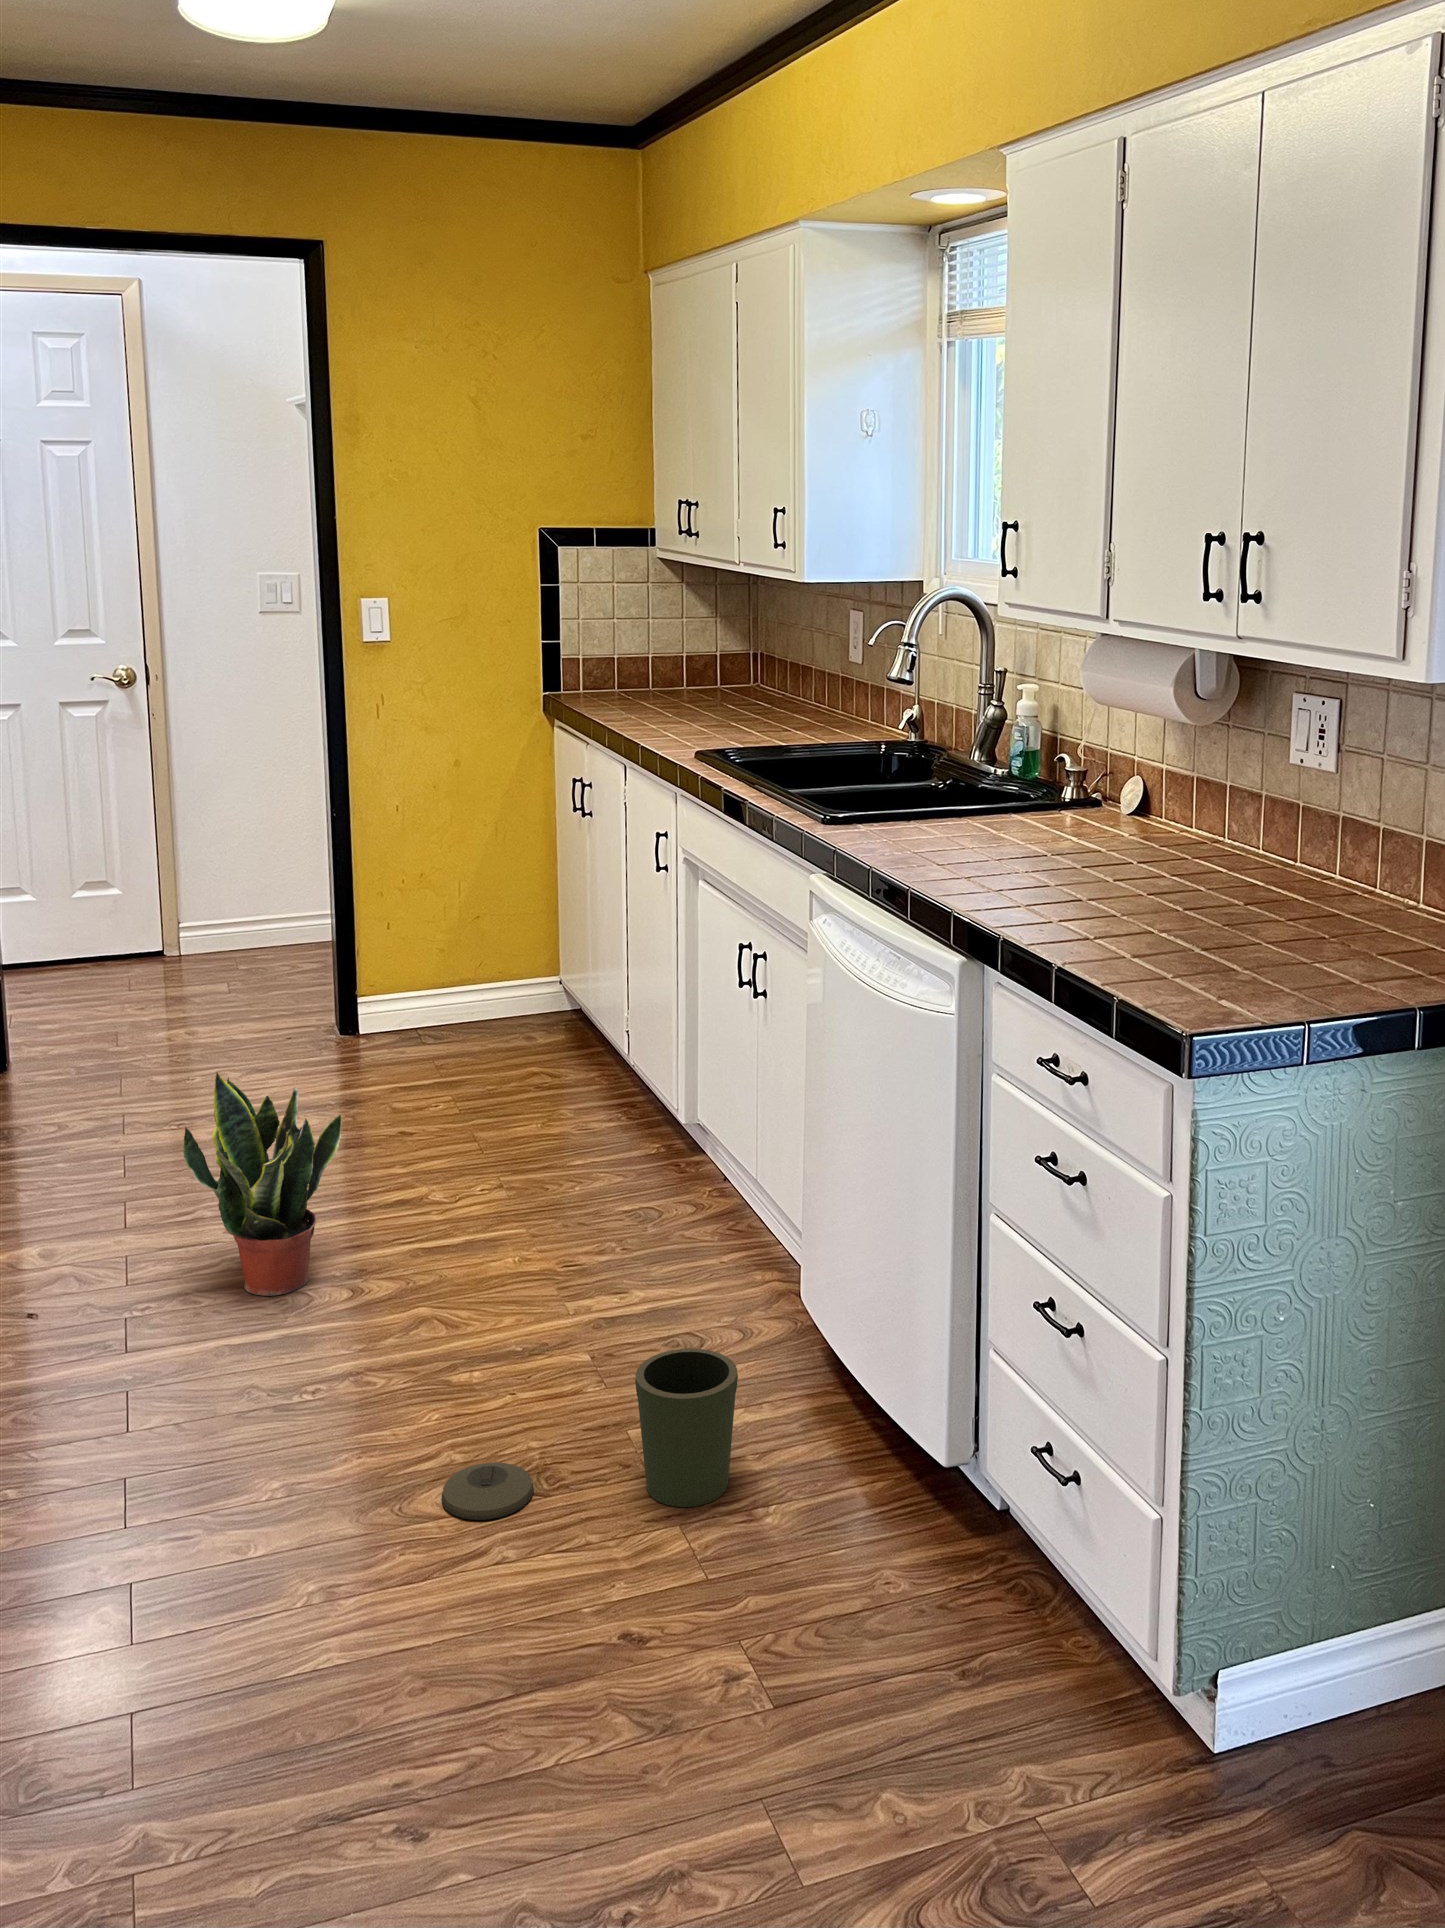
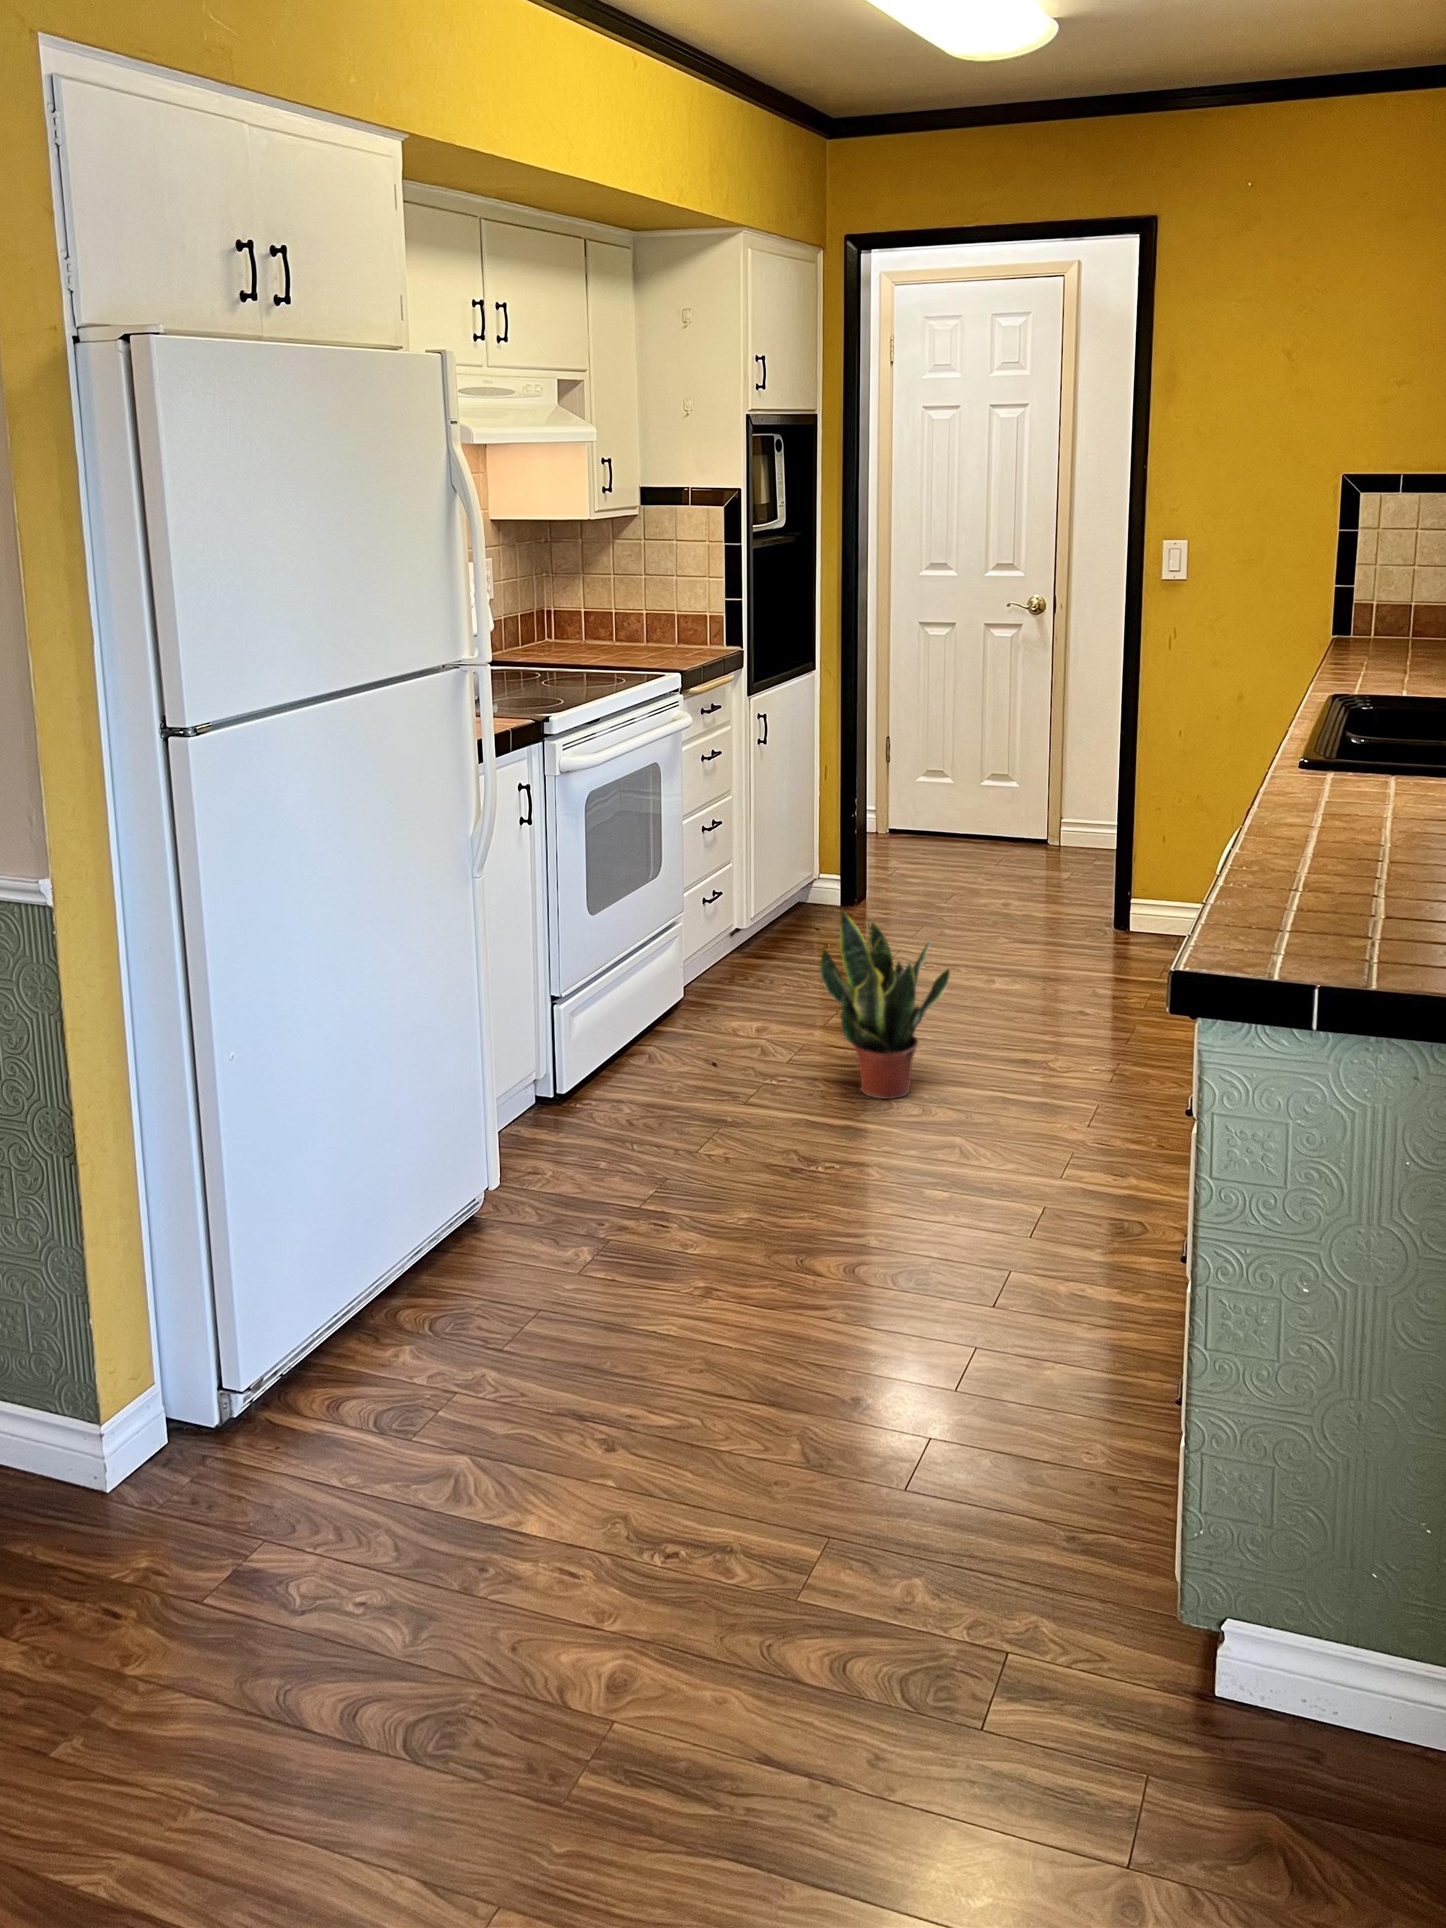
trash can: present [442,1349,738,1520] -> none [833,1206,1064,1343]

